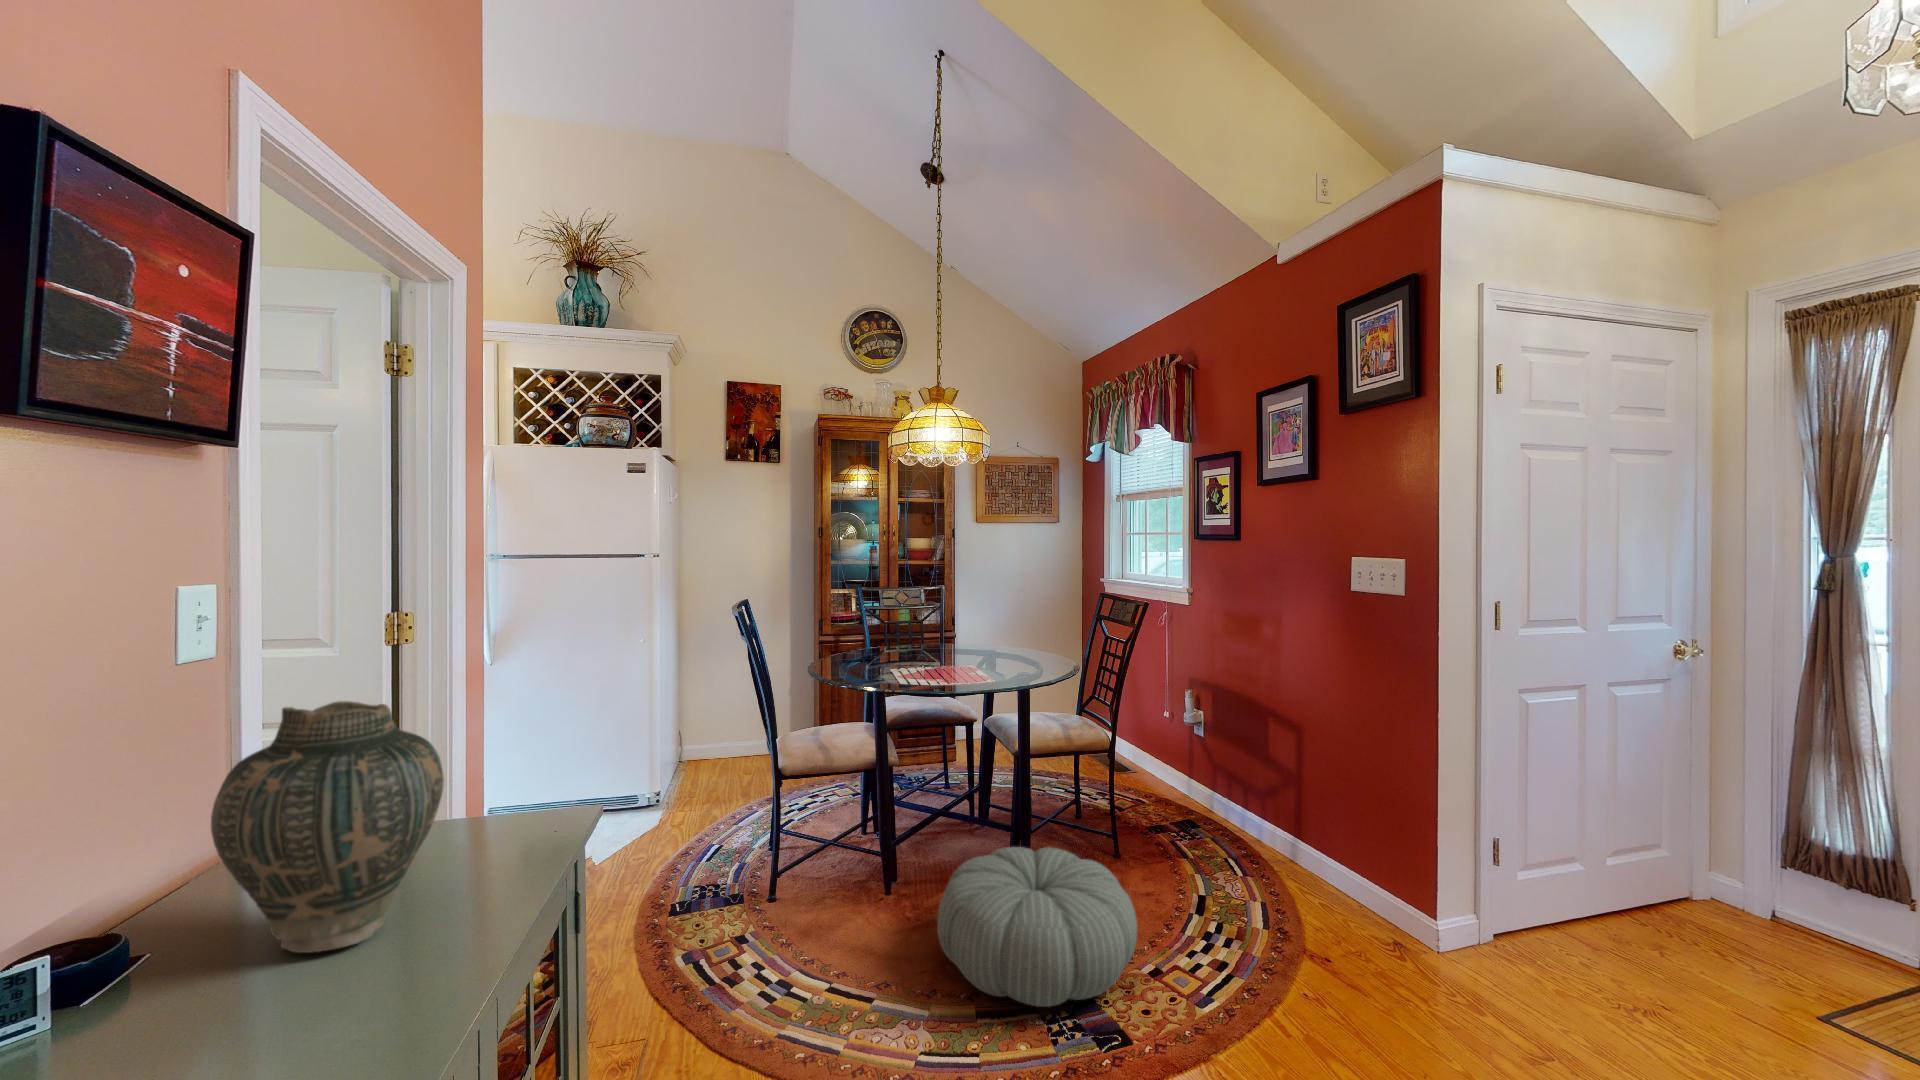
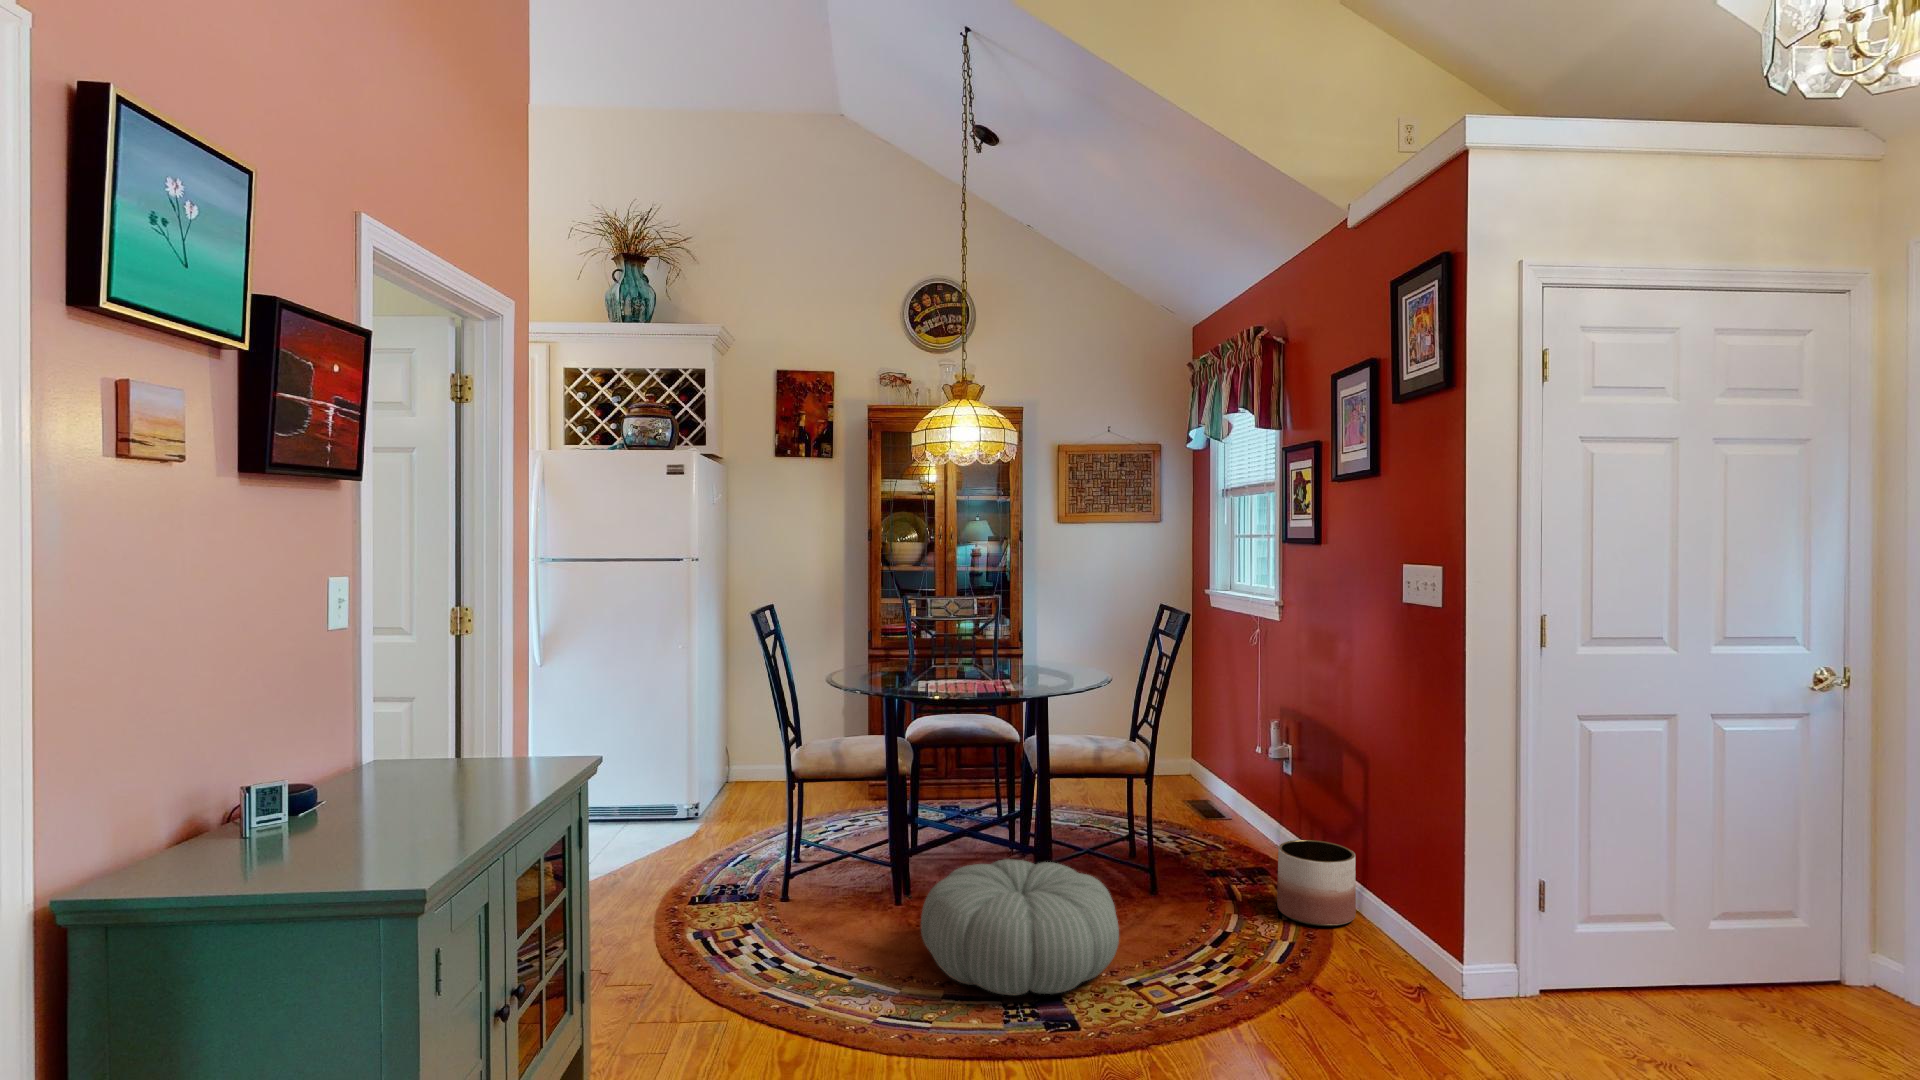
vase: present [211,701,444,953] -> none [360,646,485,796]
planter: none [1227,799,1298,881] -> present [1277,840,1356,926]

